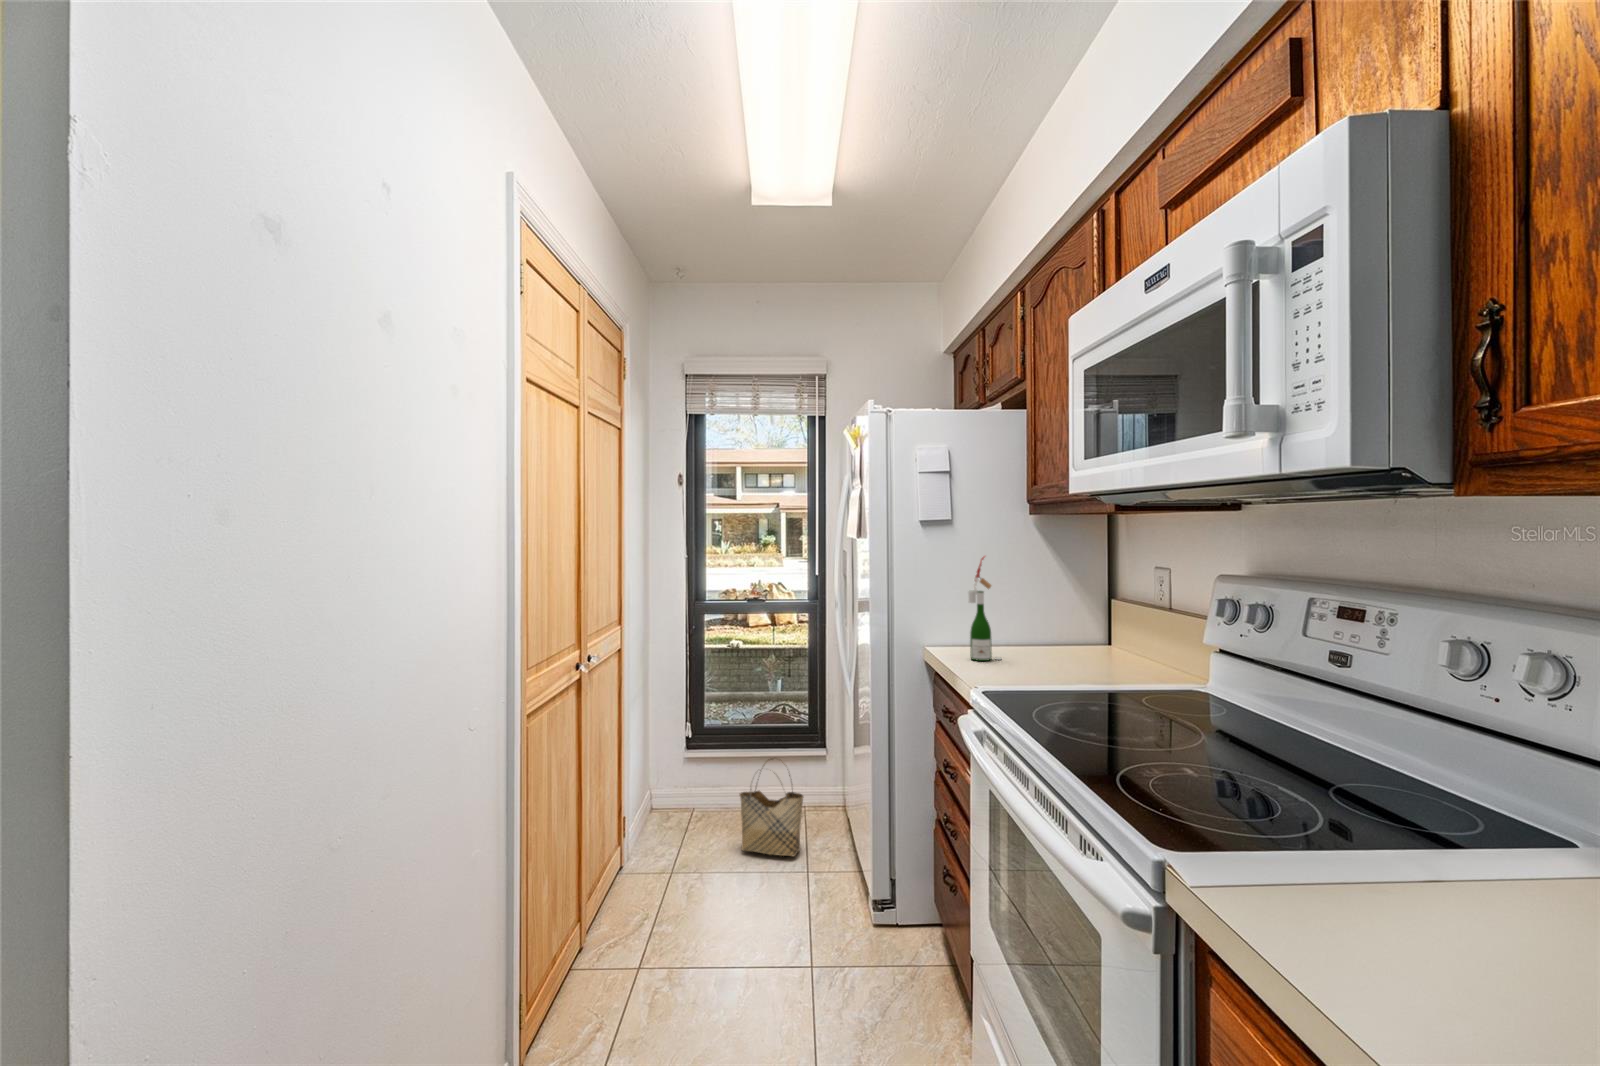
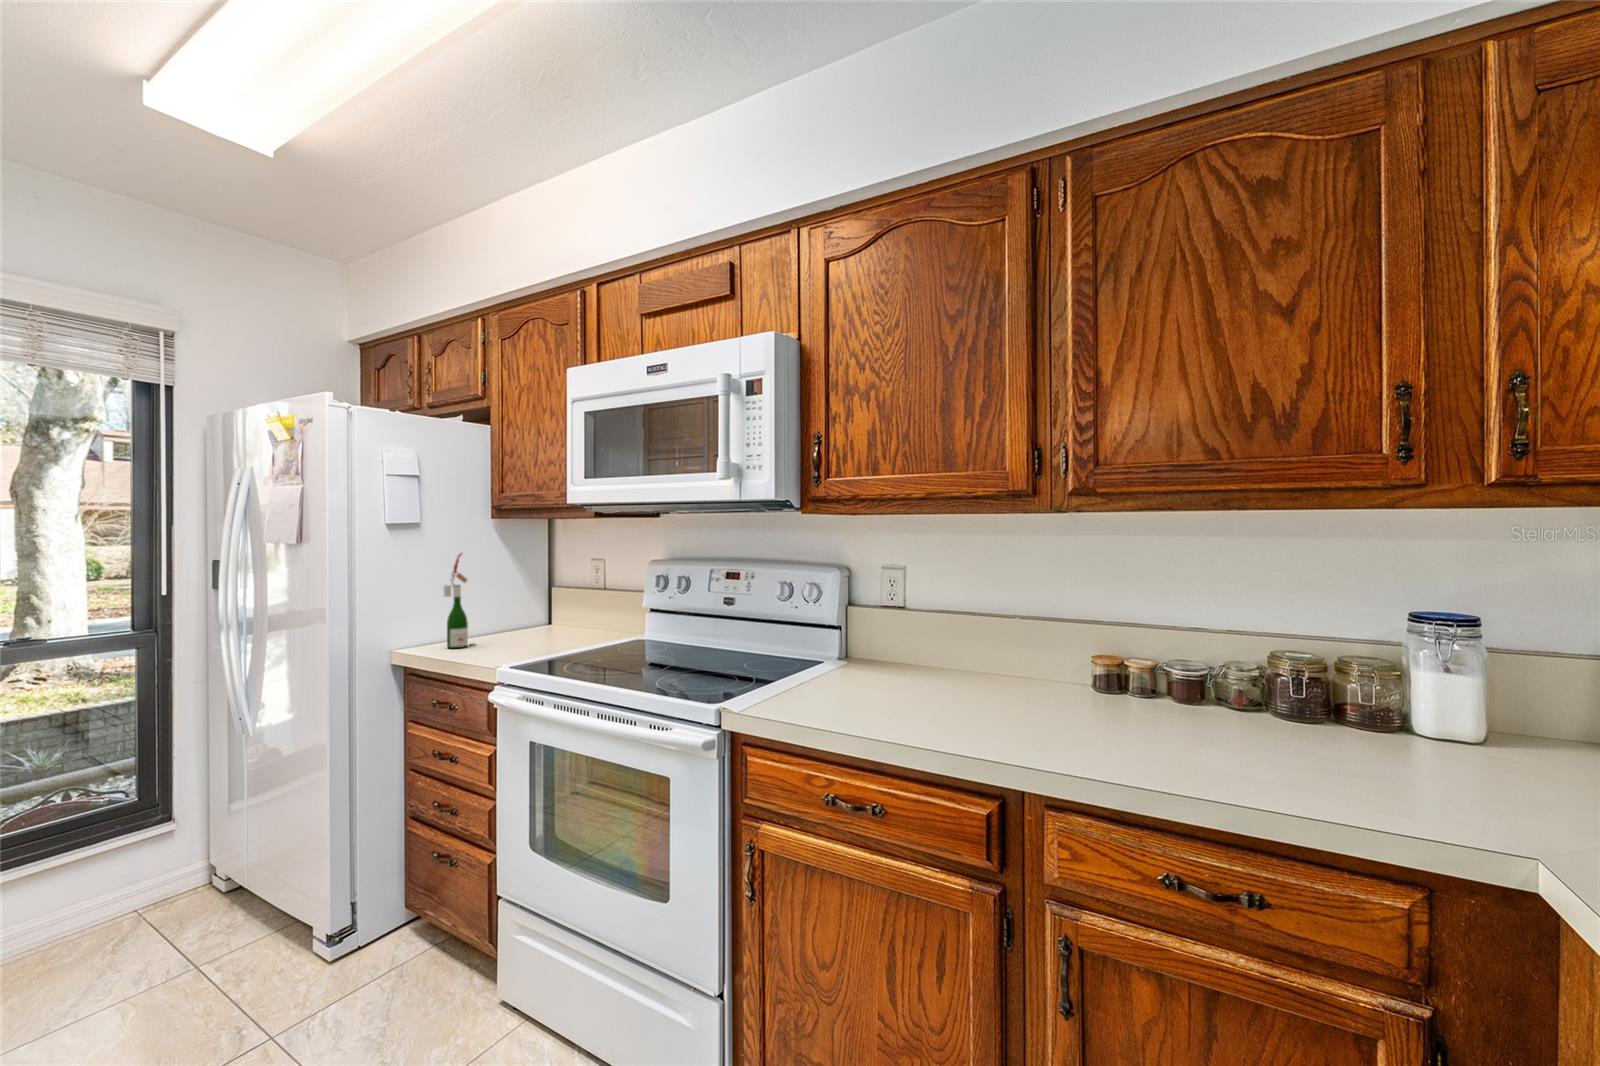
woven basket: present [740,758,804,856] -> none [38,837,167,986]

